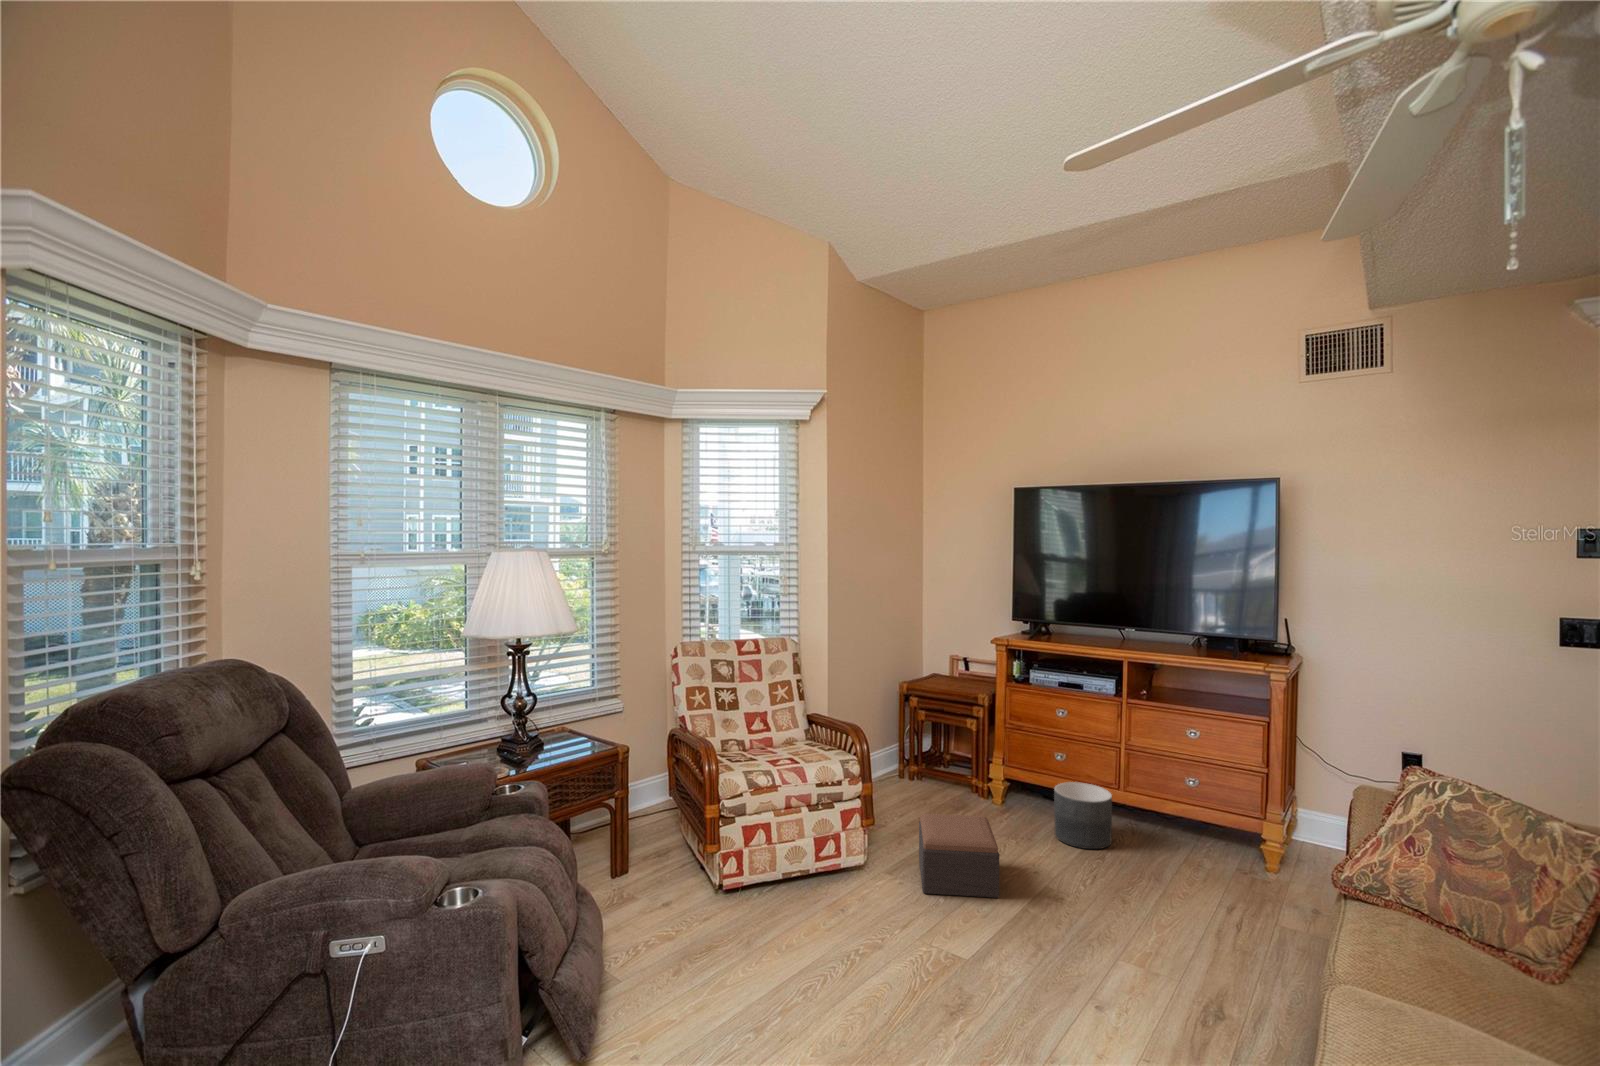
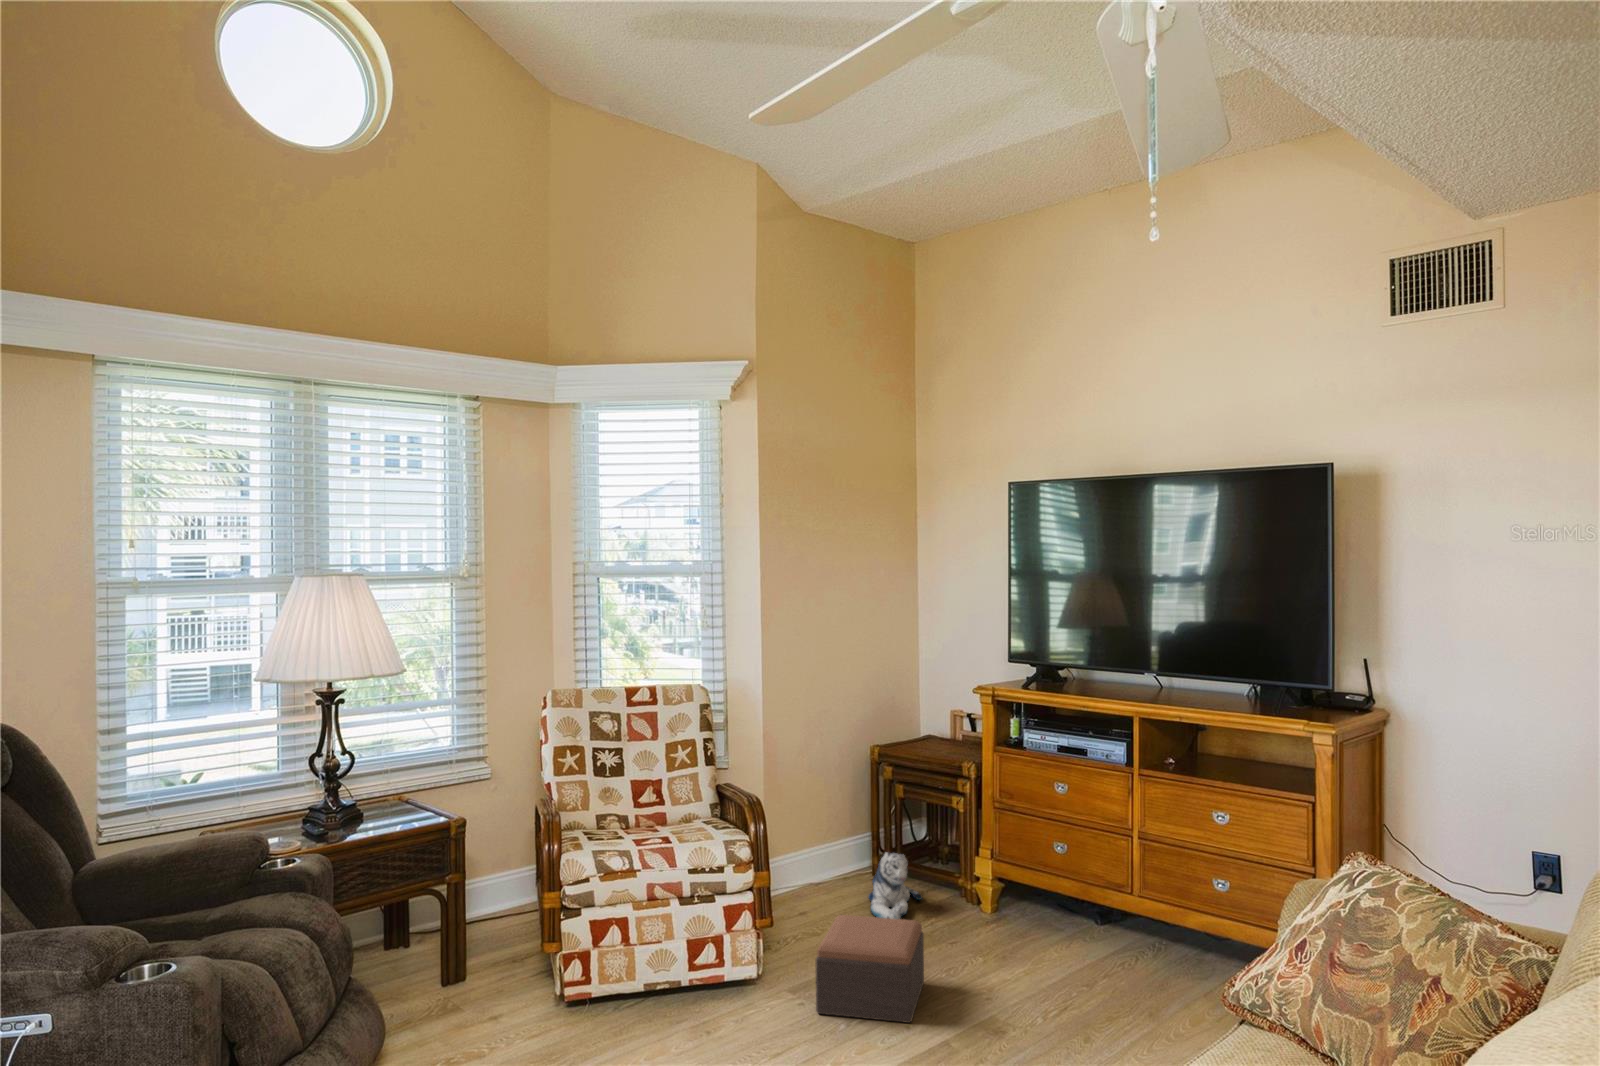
plush toy: none [907,762,948,815] -> present [868,852,922,919]
planter: present [1054,782,1112,849] -> none [1036,882,1111,971]

